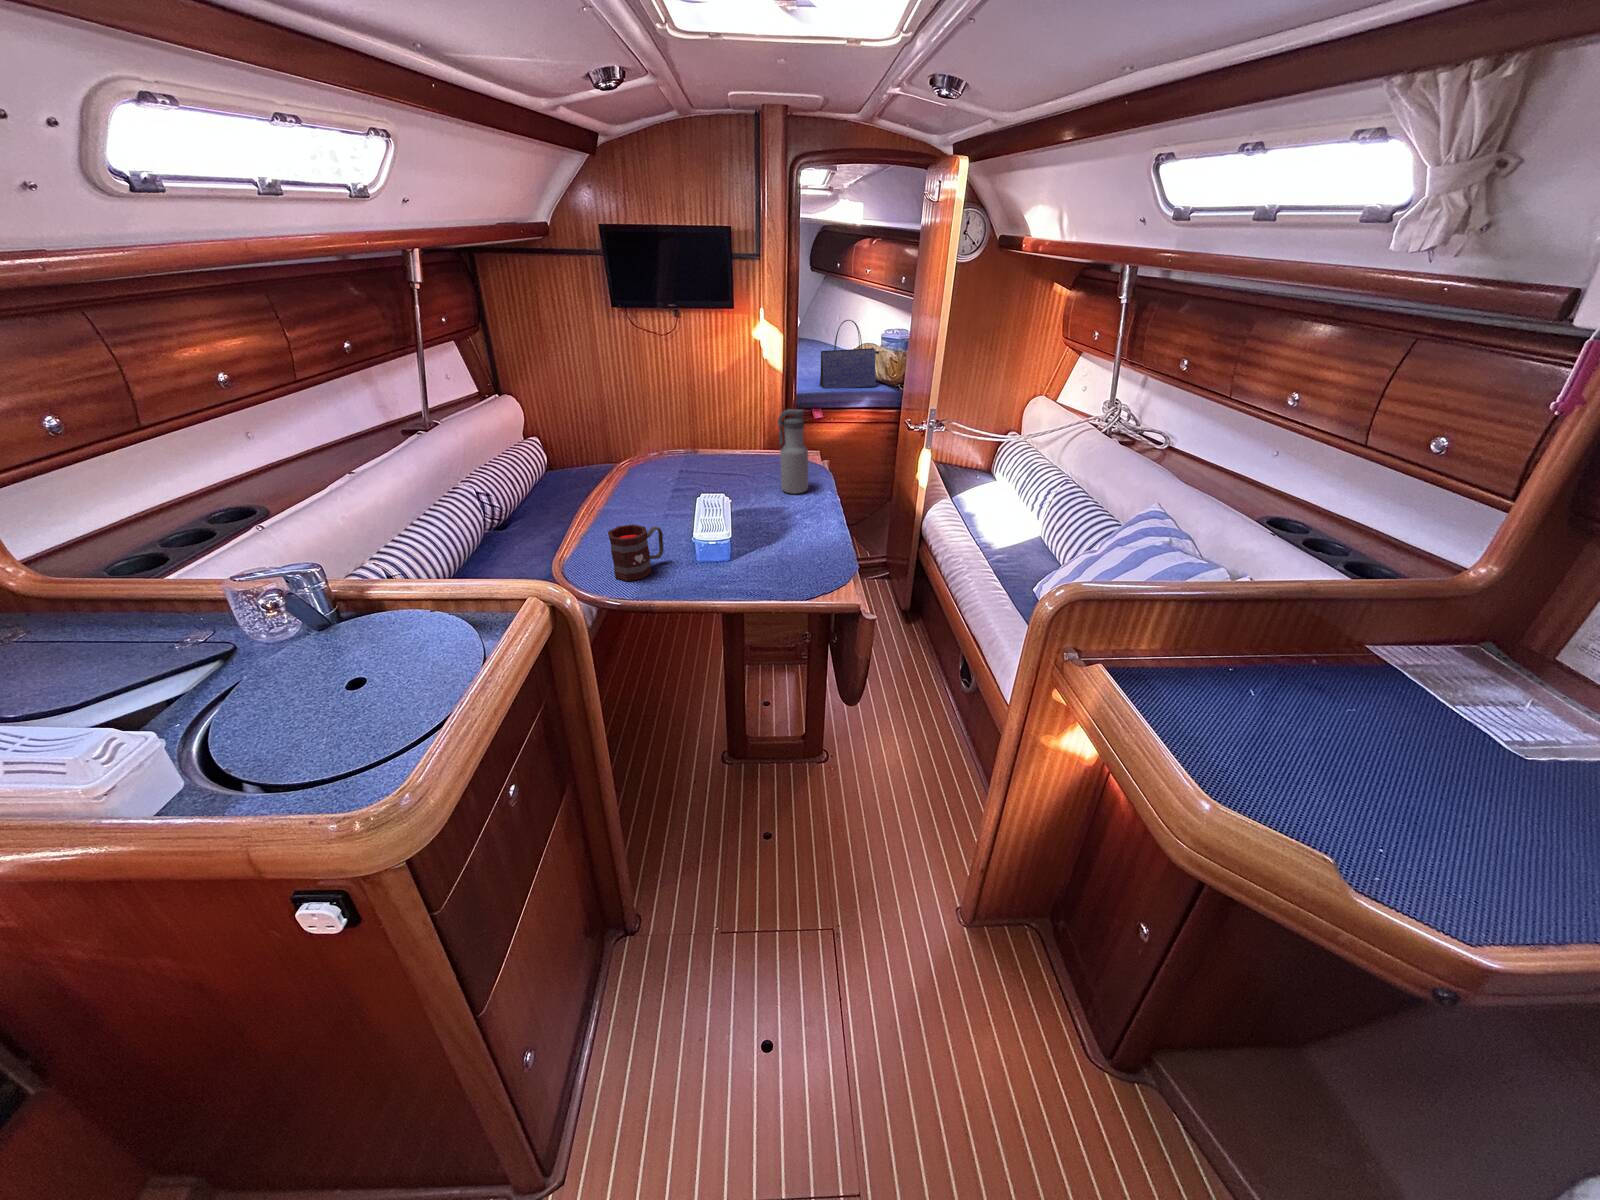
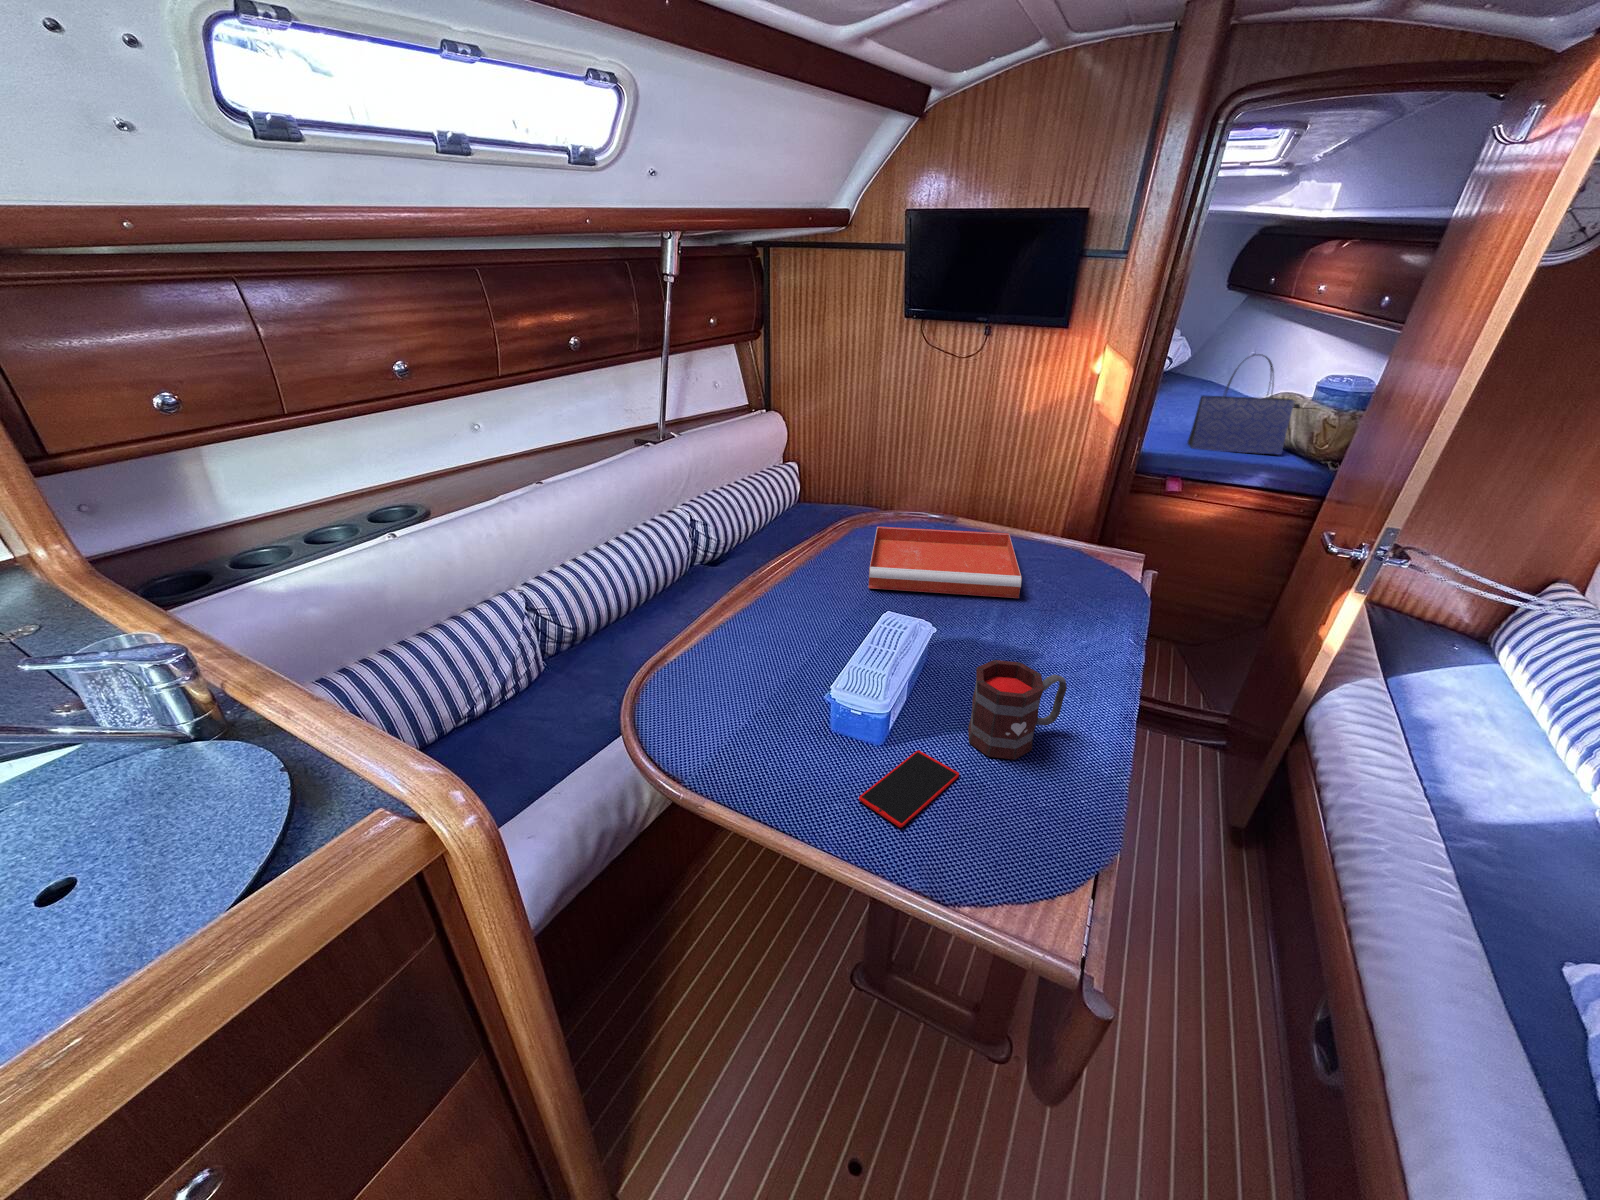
water bottle: present [778,409,808,494] -> none [1041,499,1109,640]
tray: none [656,447,763,492] -> present [868,527,1022,598]
mug: present [608,524,664,581] -> present [968,660,1067,760]
smartphone: none [731,552,774,579] -> present [859,750,959,828]

